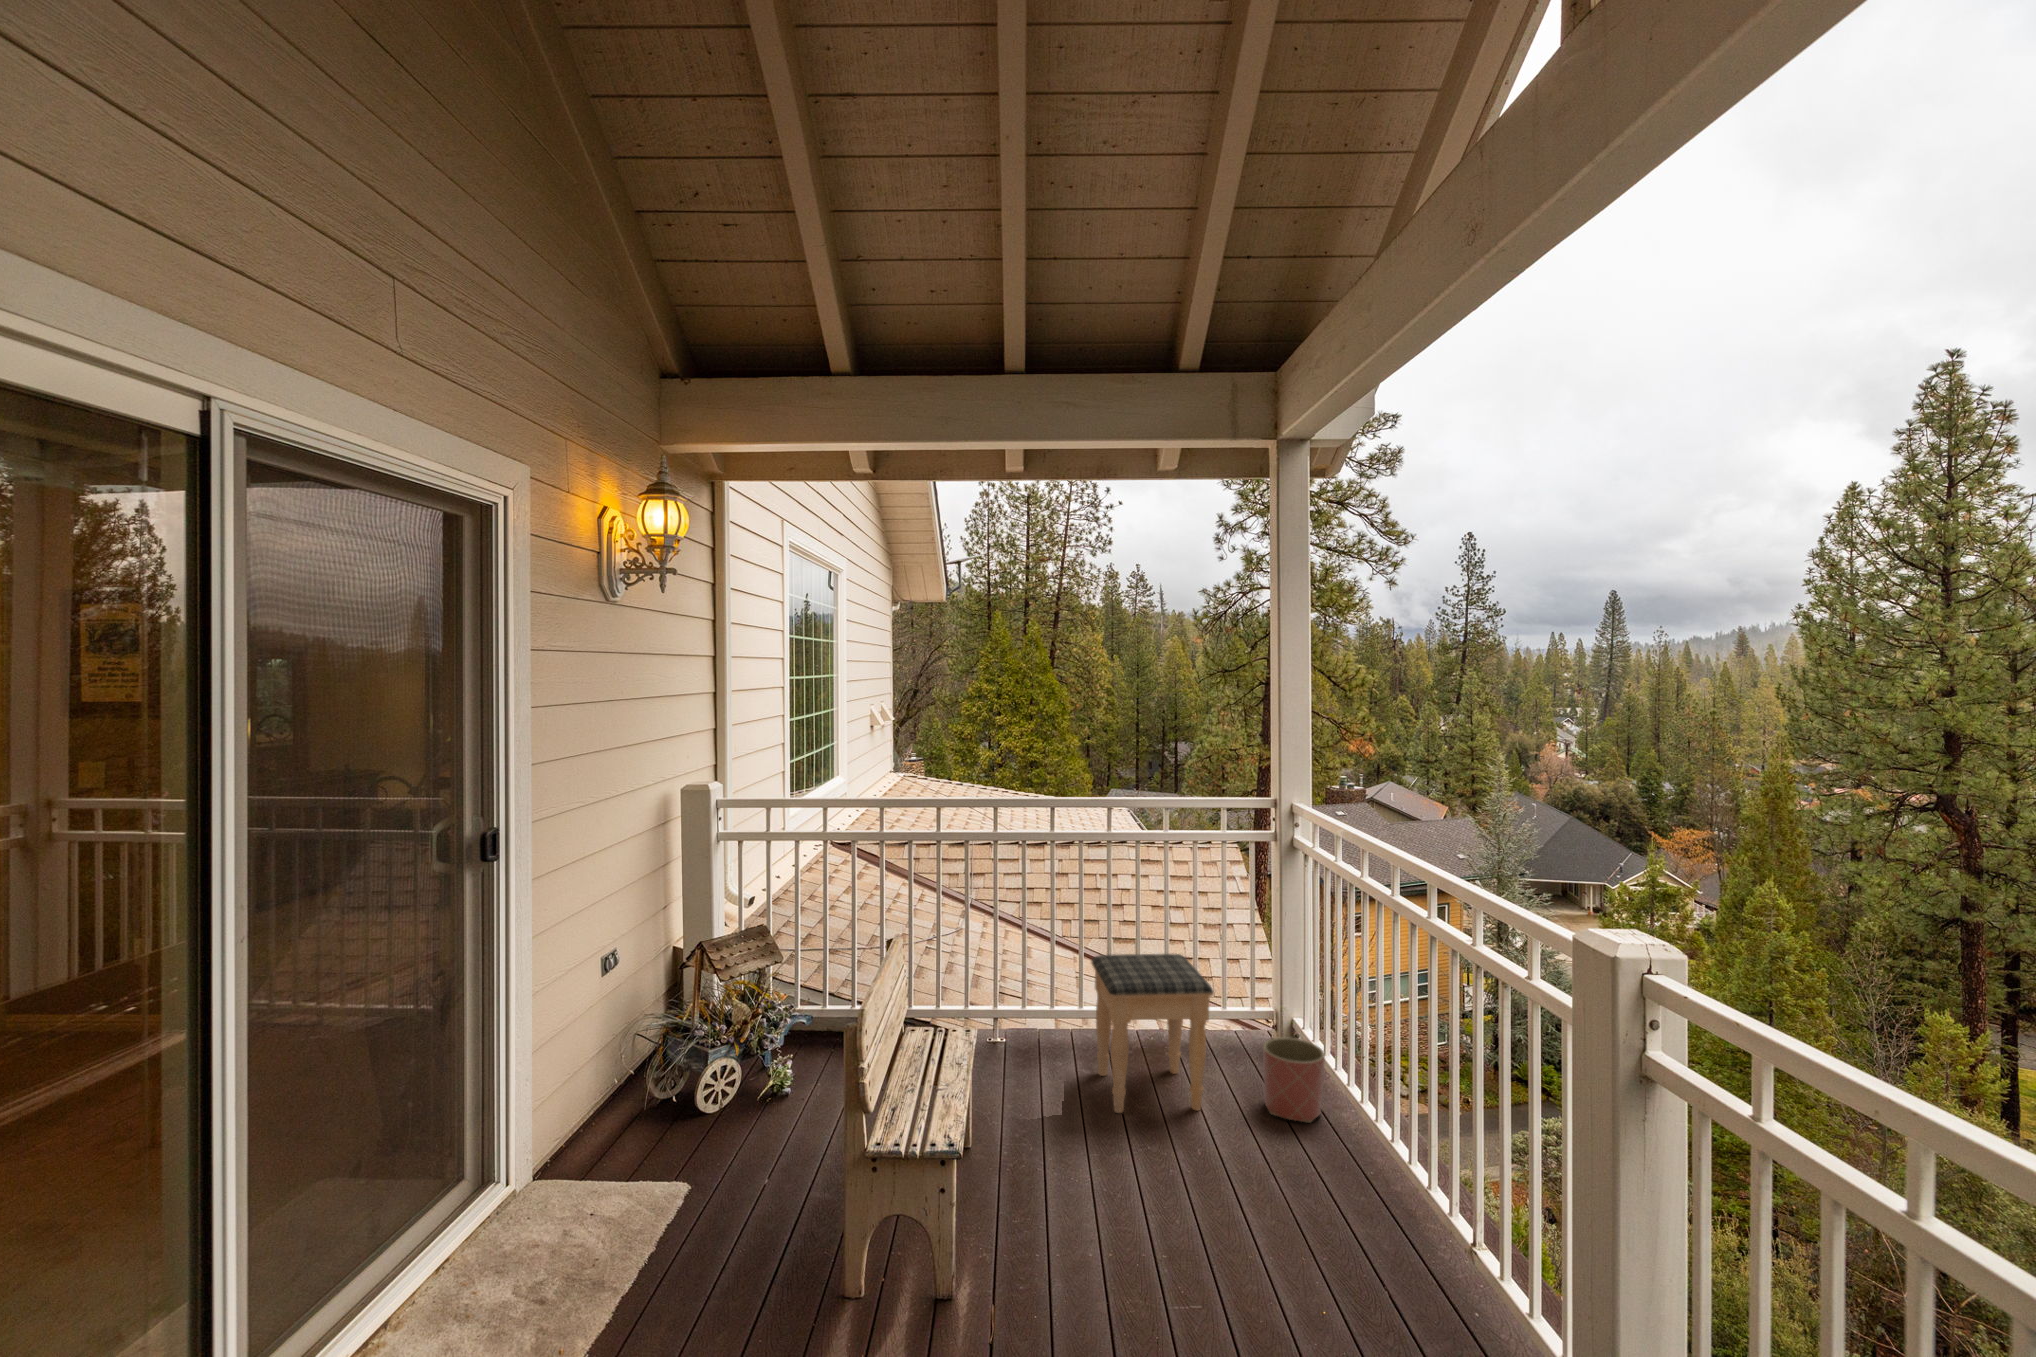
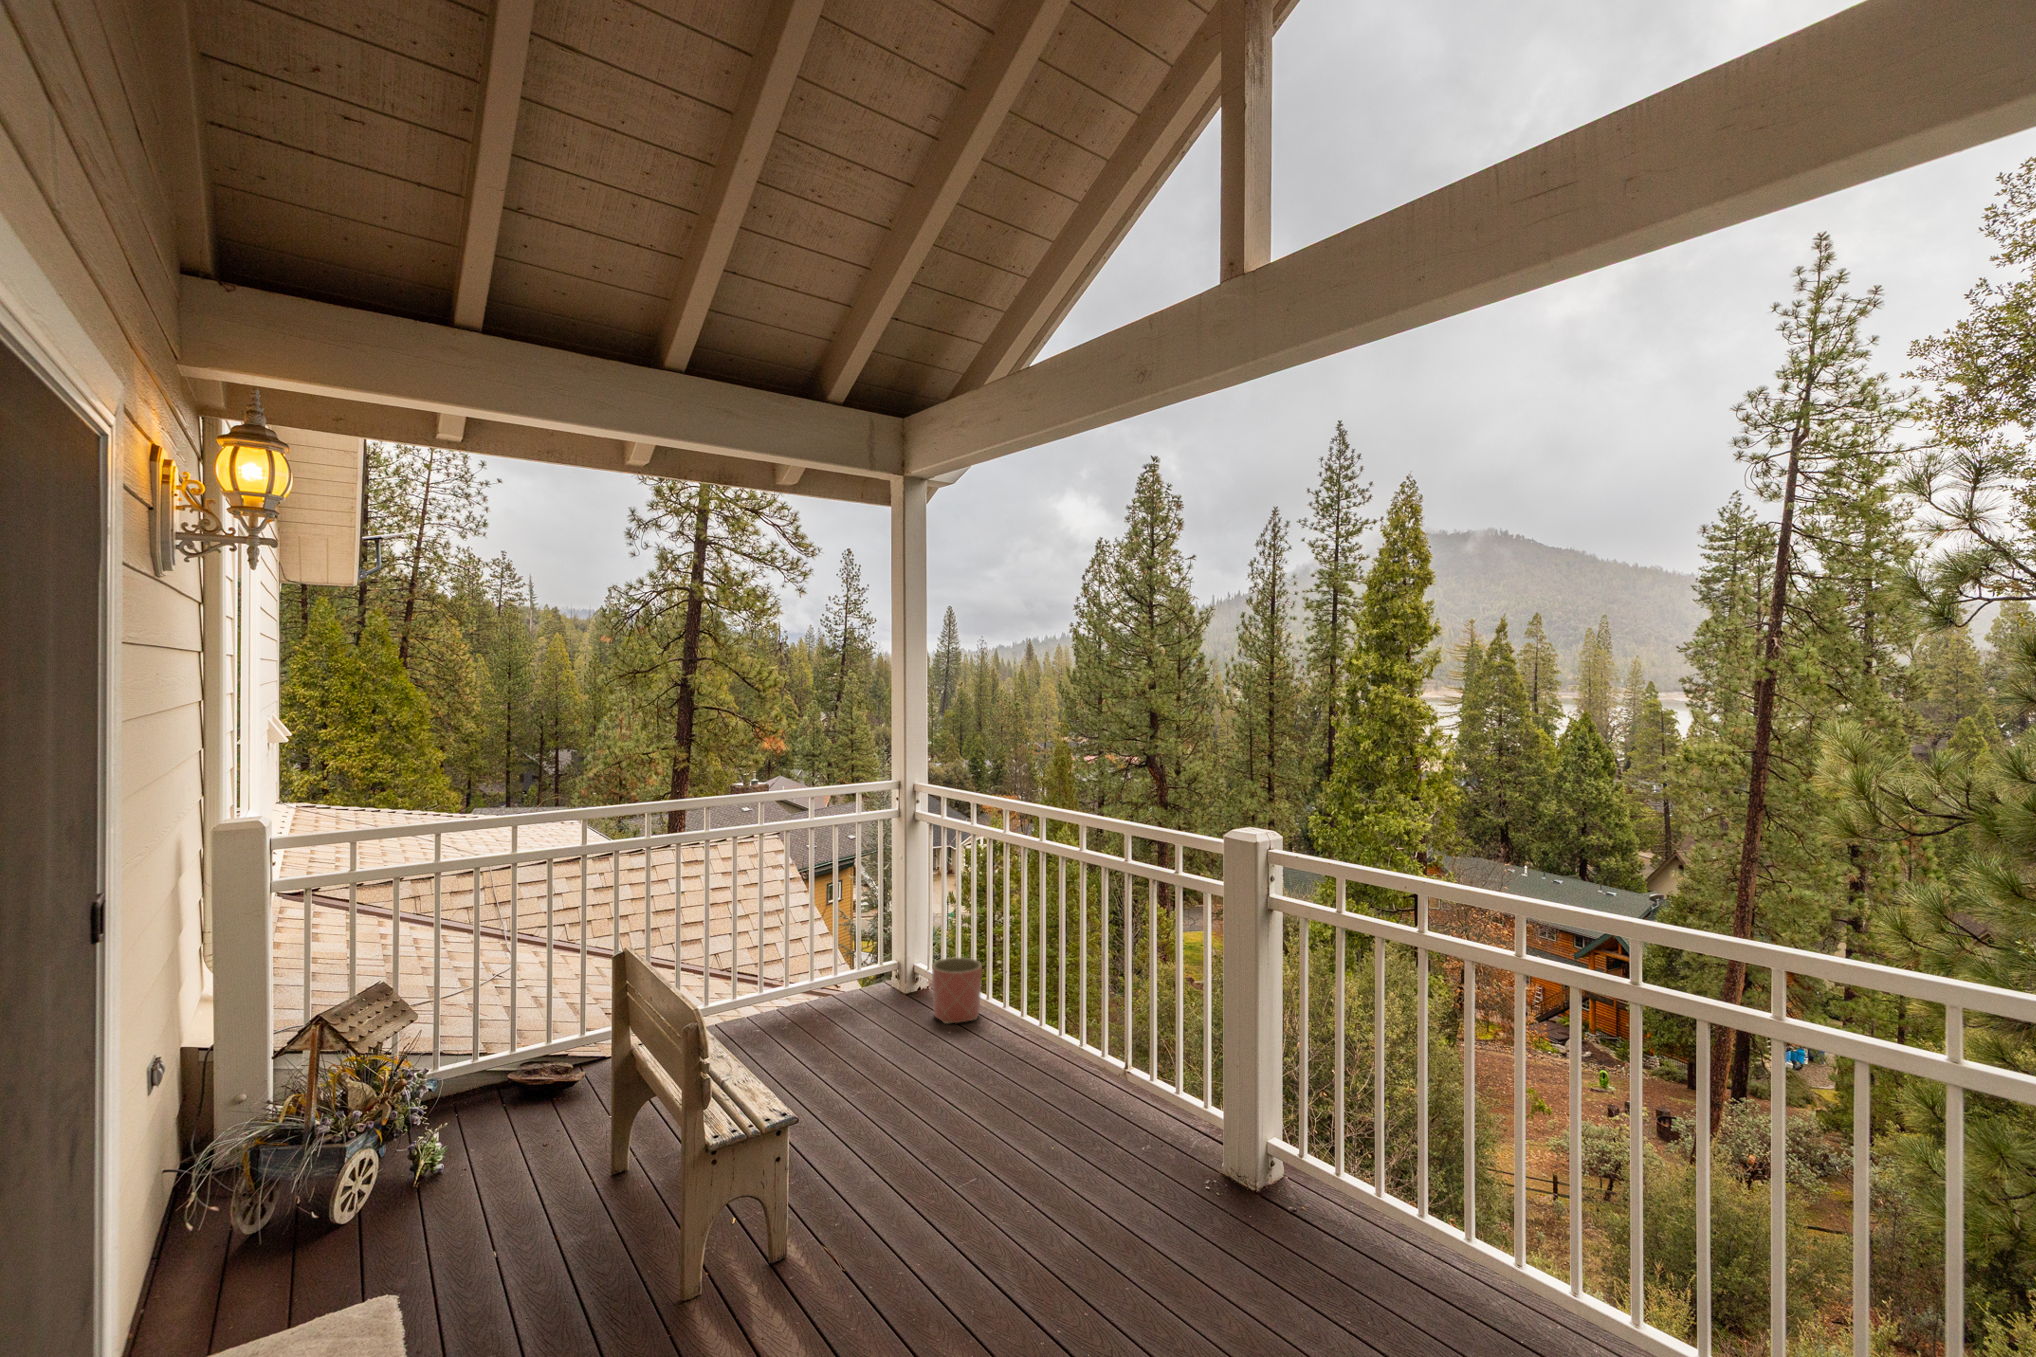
footstool: present [1091,954,1214,1113] -> none [772,909,903,1062]

